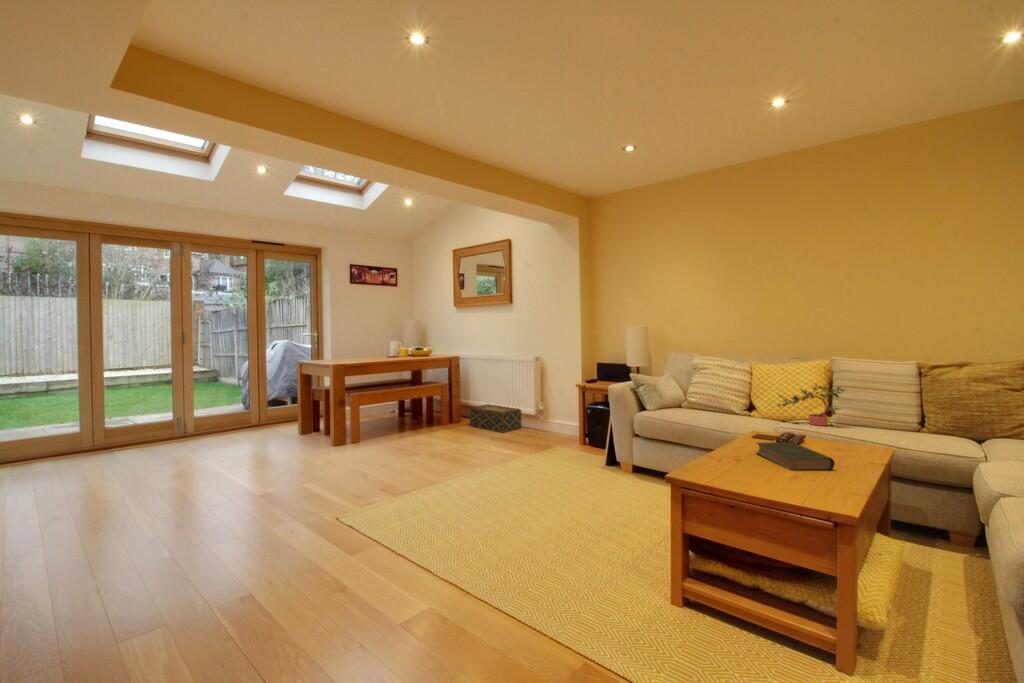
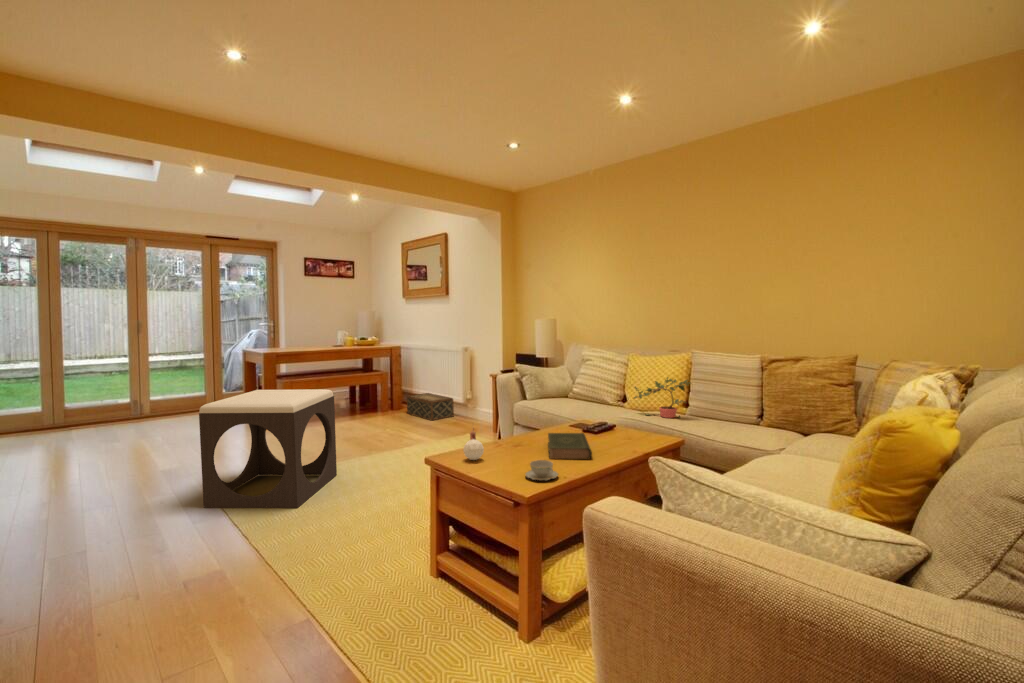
footstool: none [341,400,458,532] -> present [199,389,337,508]
candle: none [704,433,728,473] -> present [463,428,484,460]
teacup: none [802,472,845,493] -> present [525,460,558,480]

